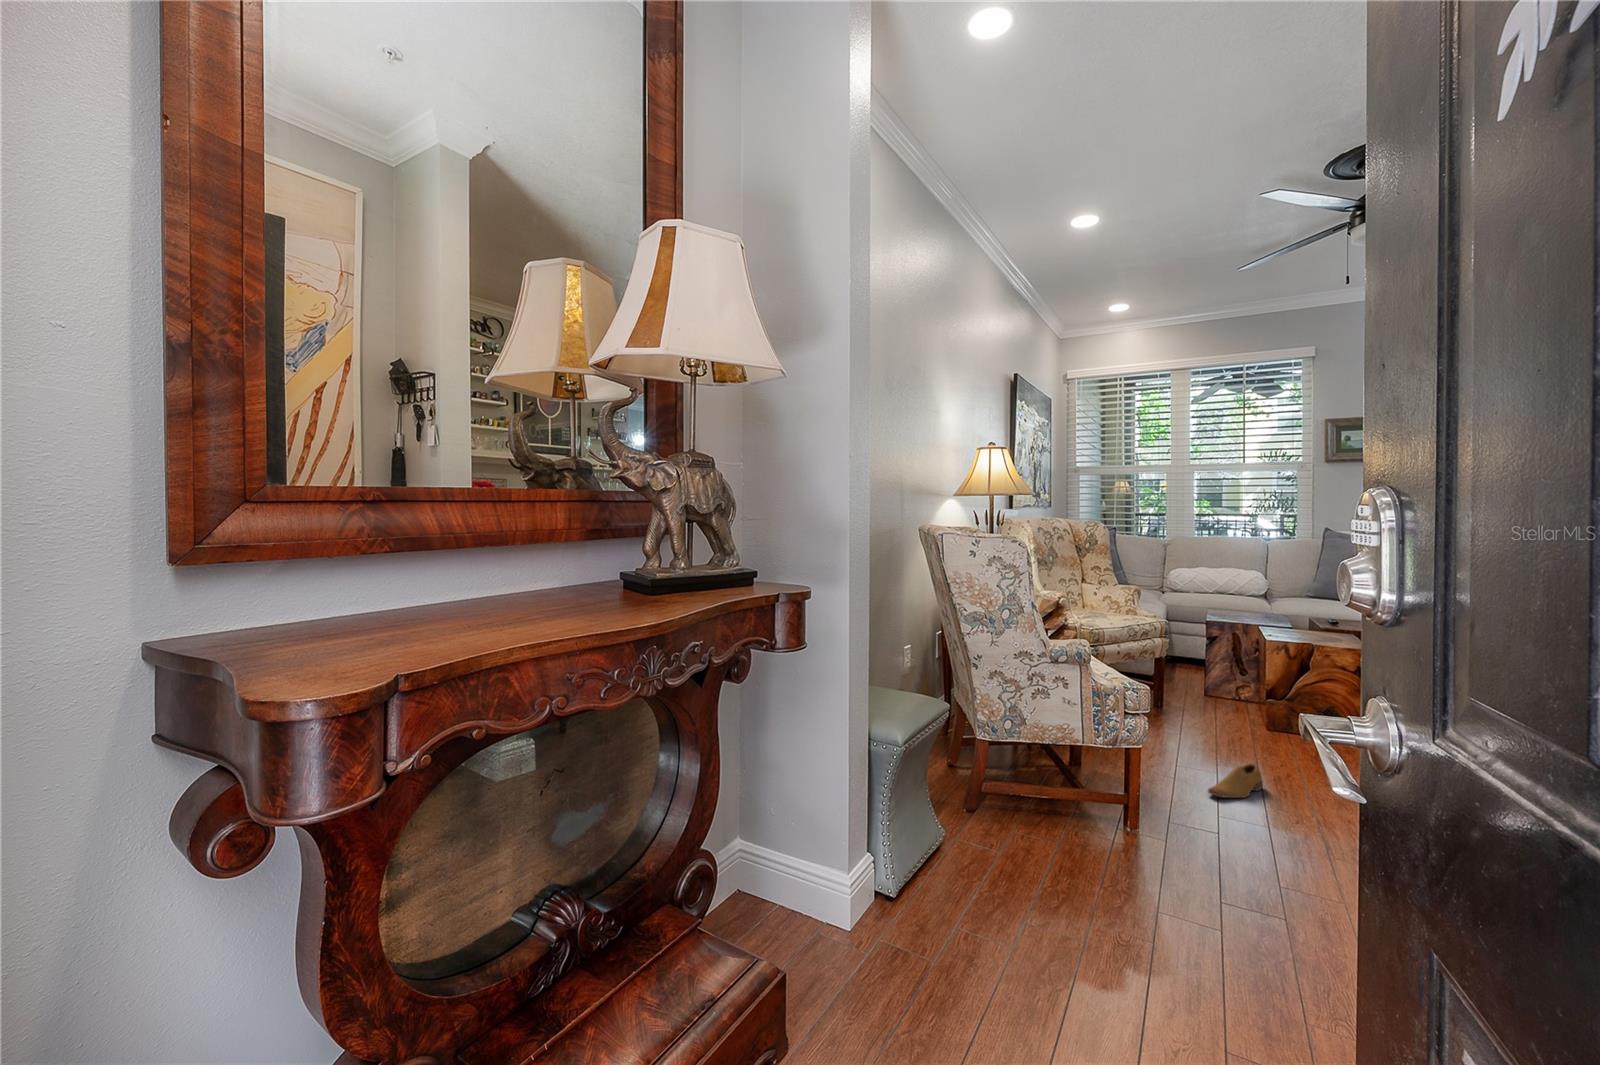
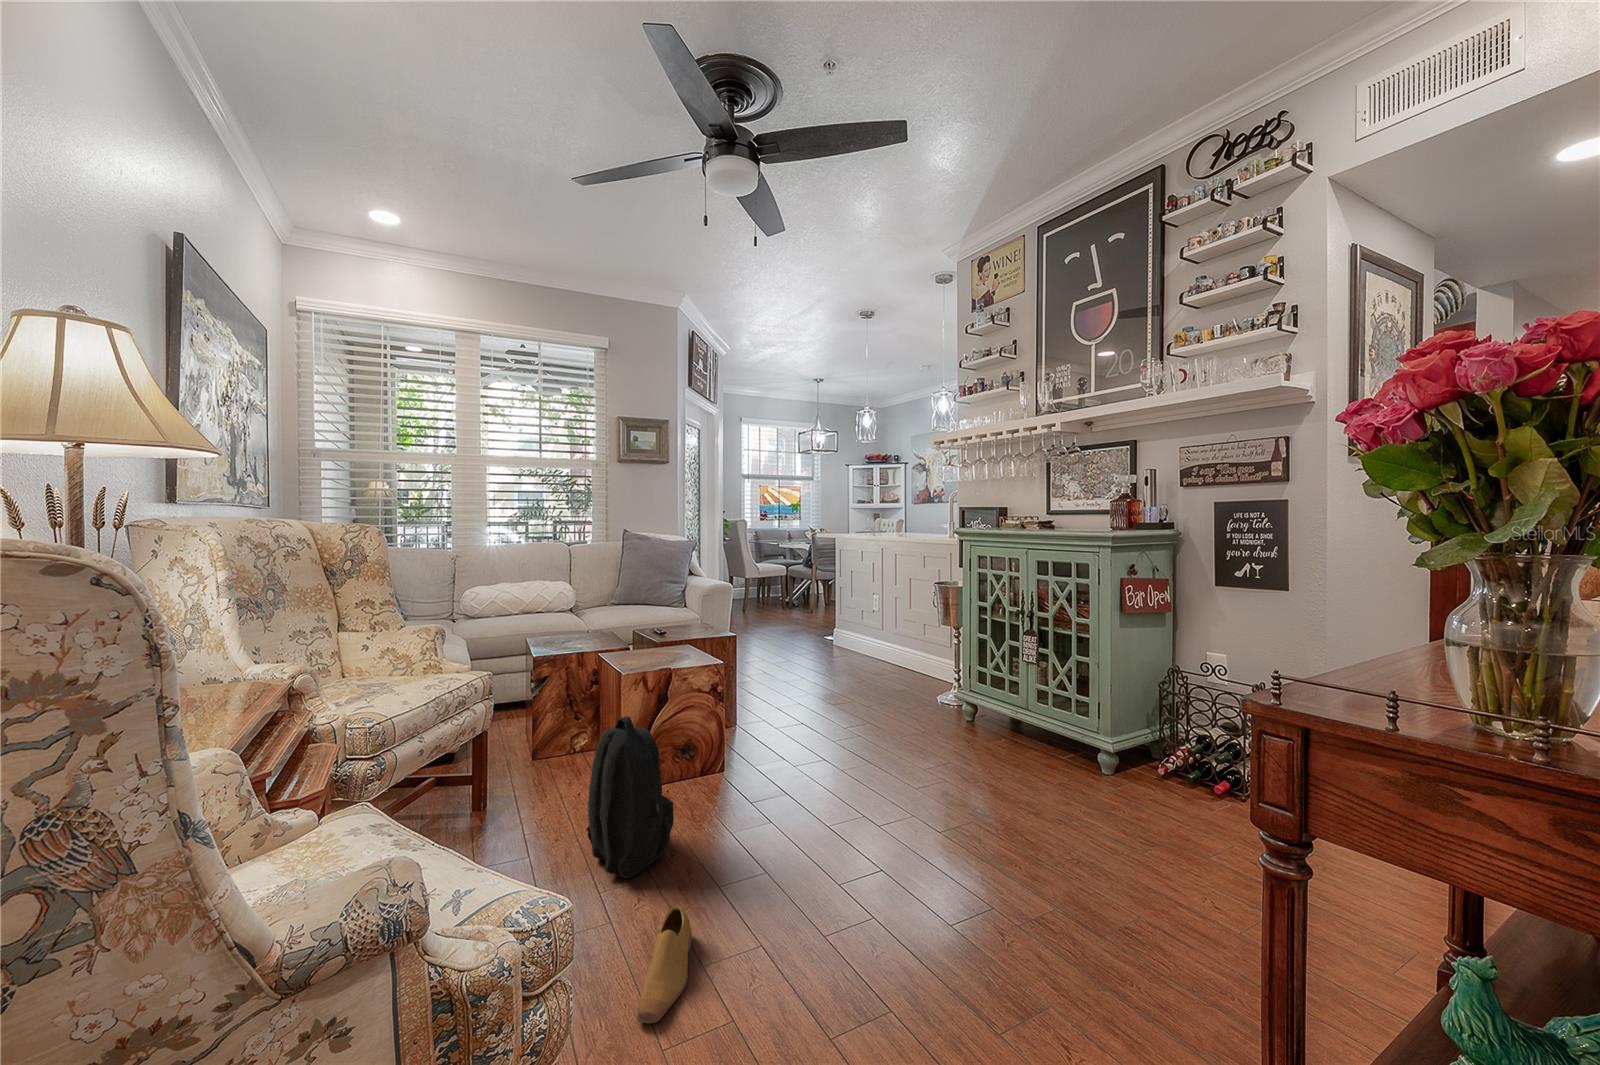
backpack: none [1216,654,1280,758] -> present [586,717,674,878]

